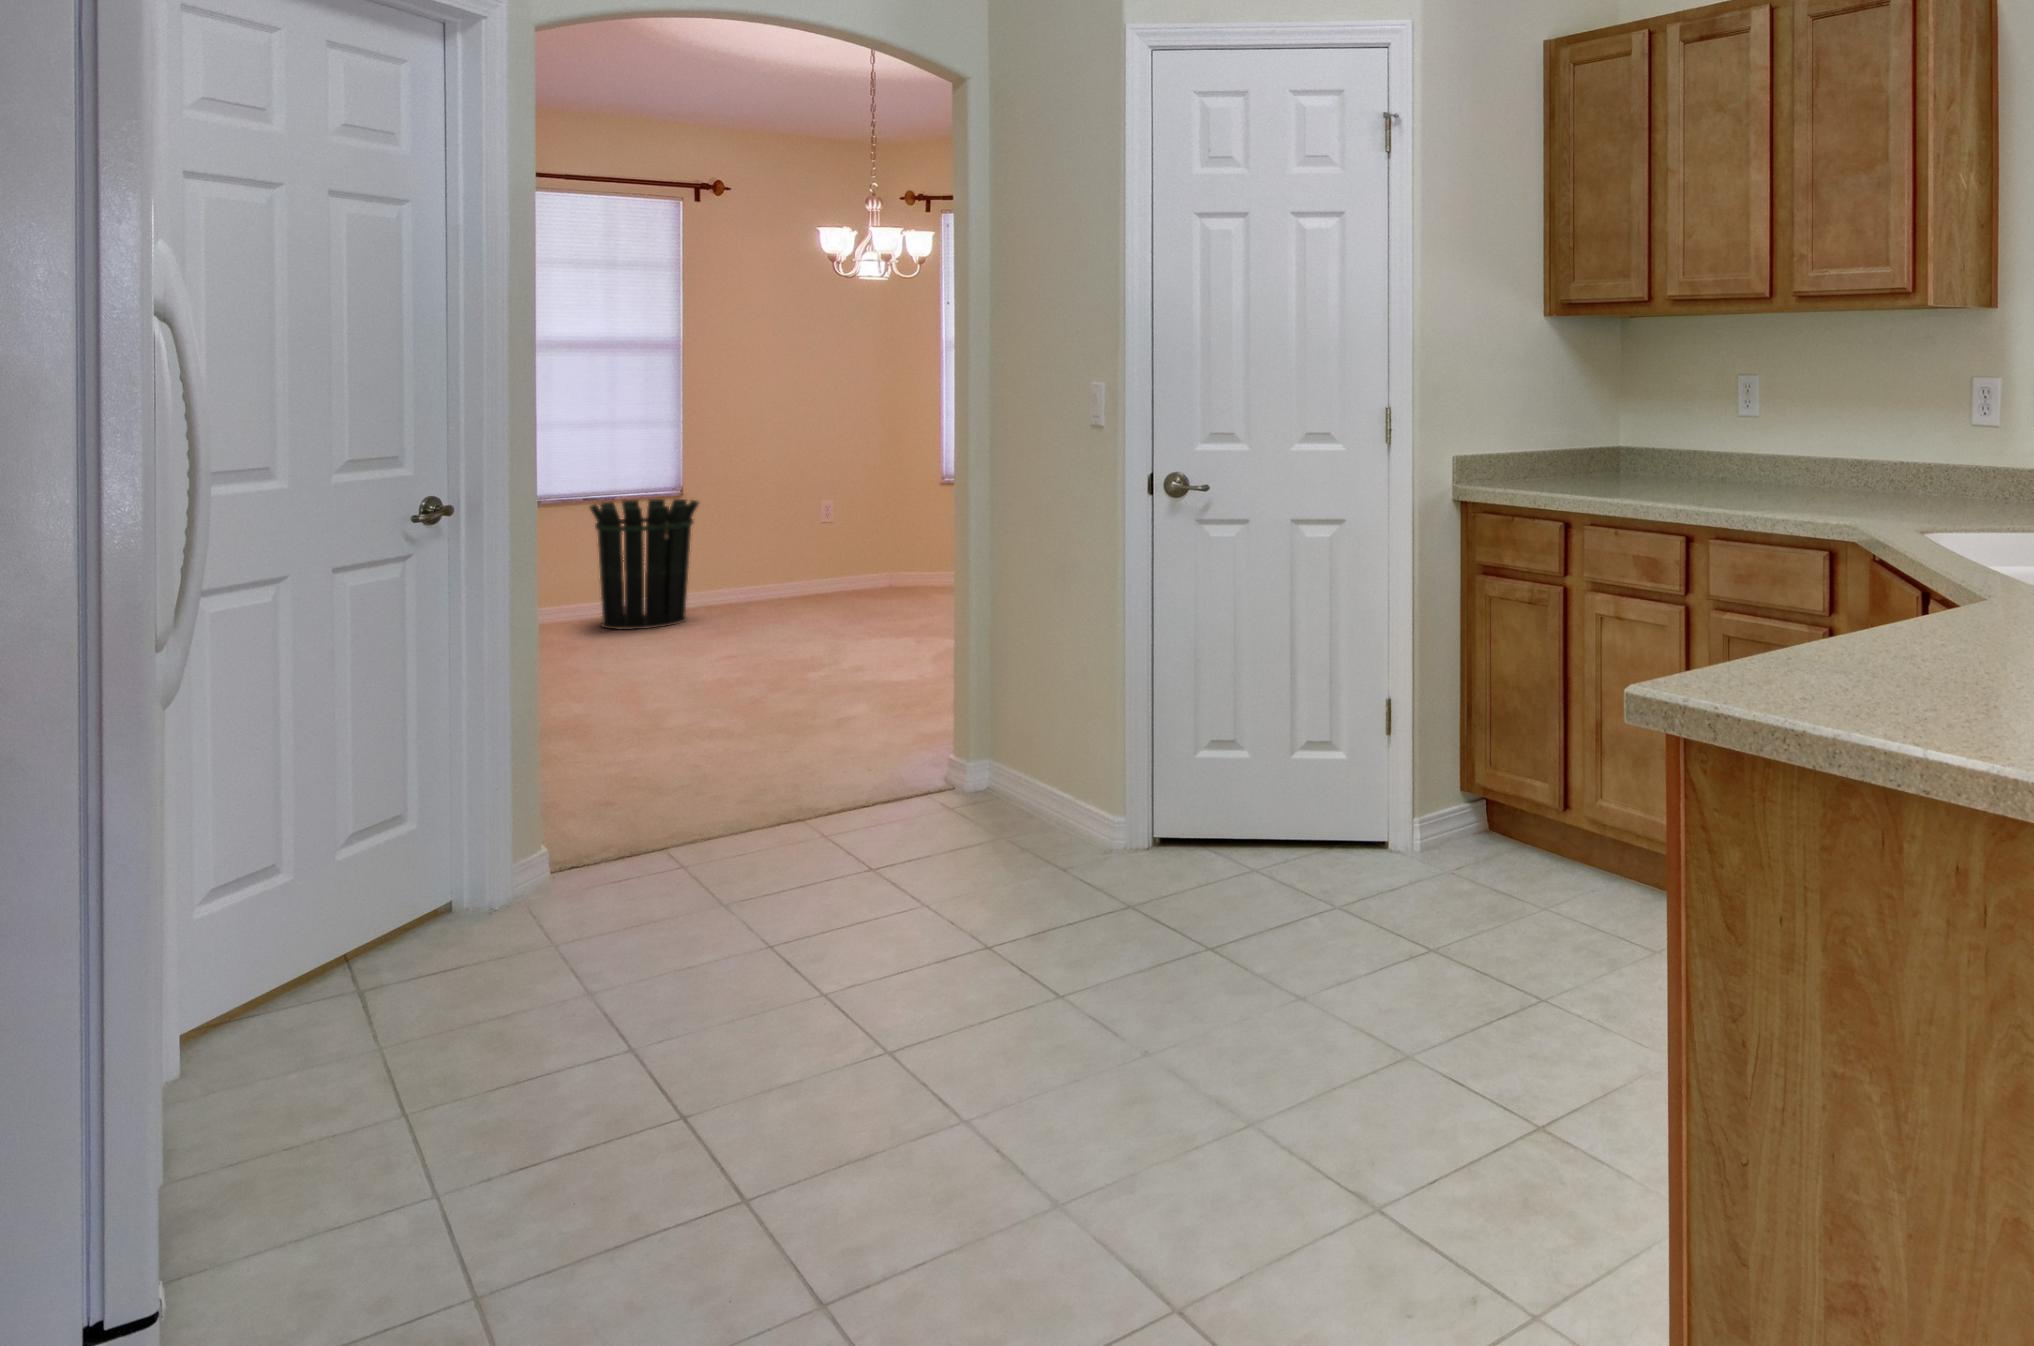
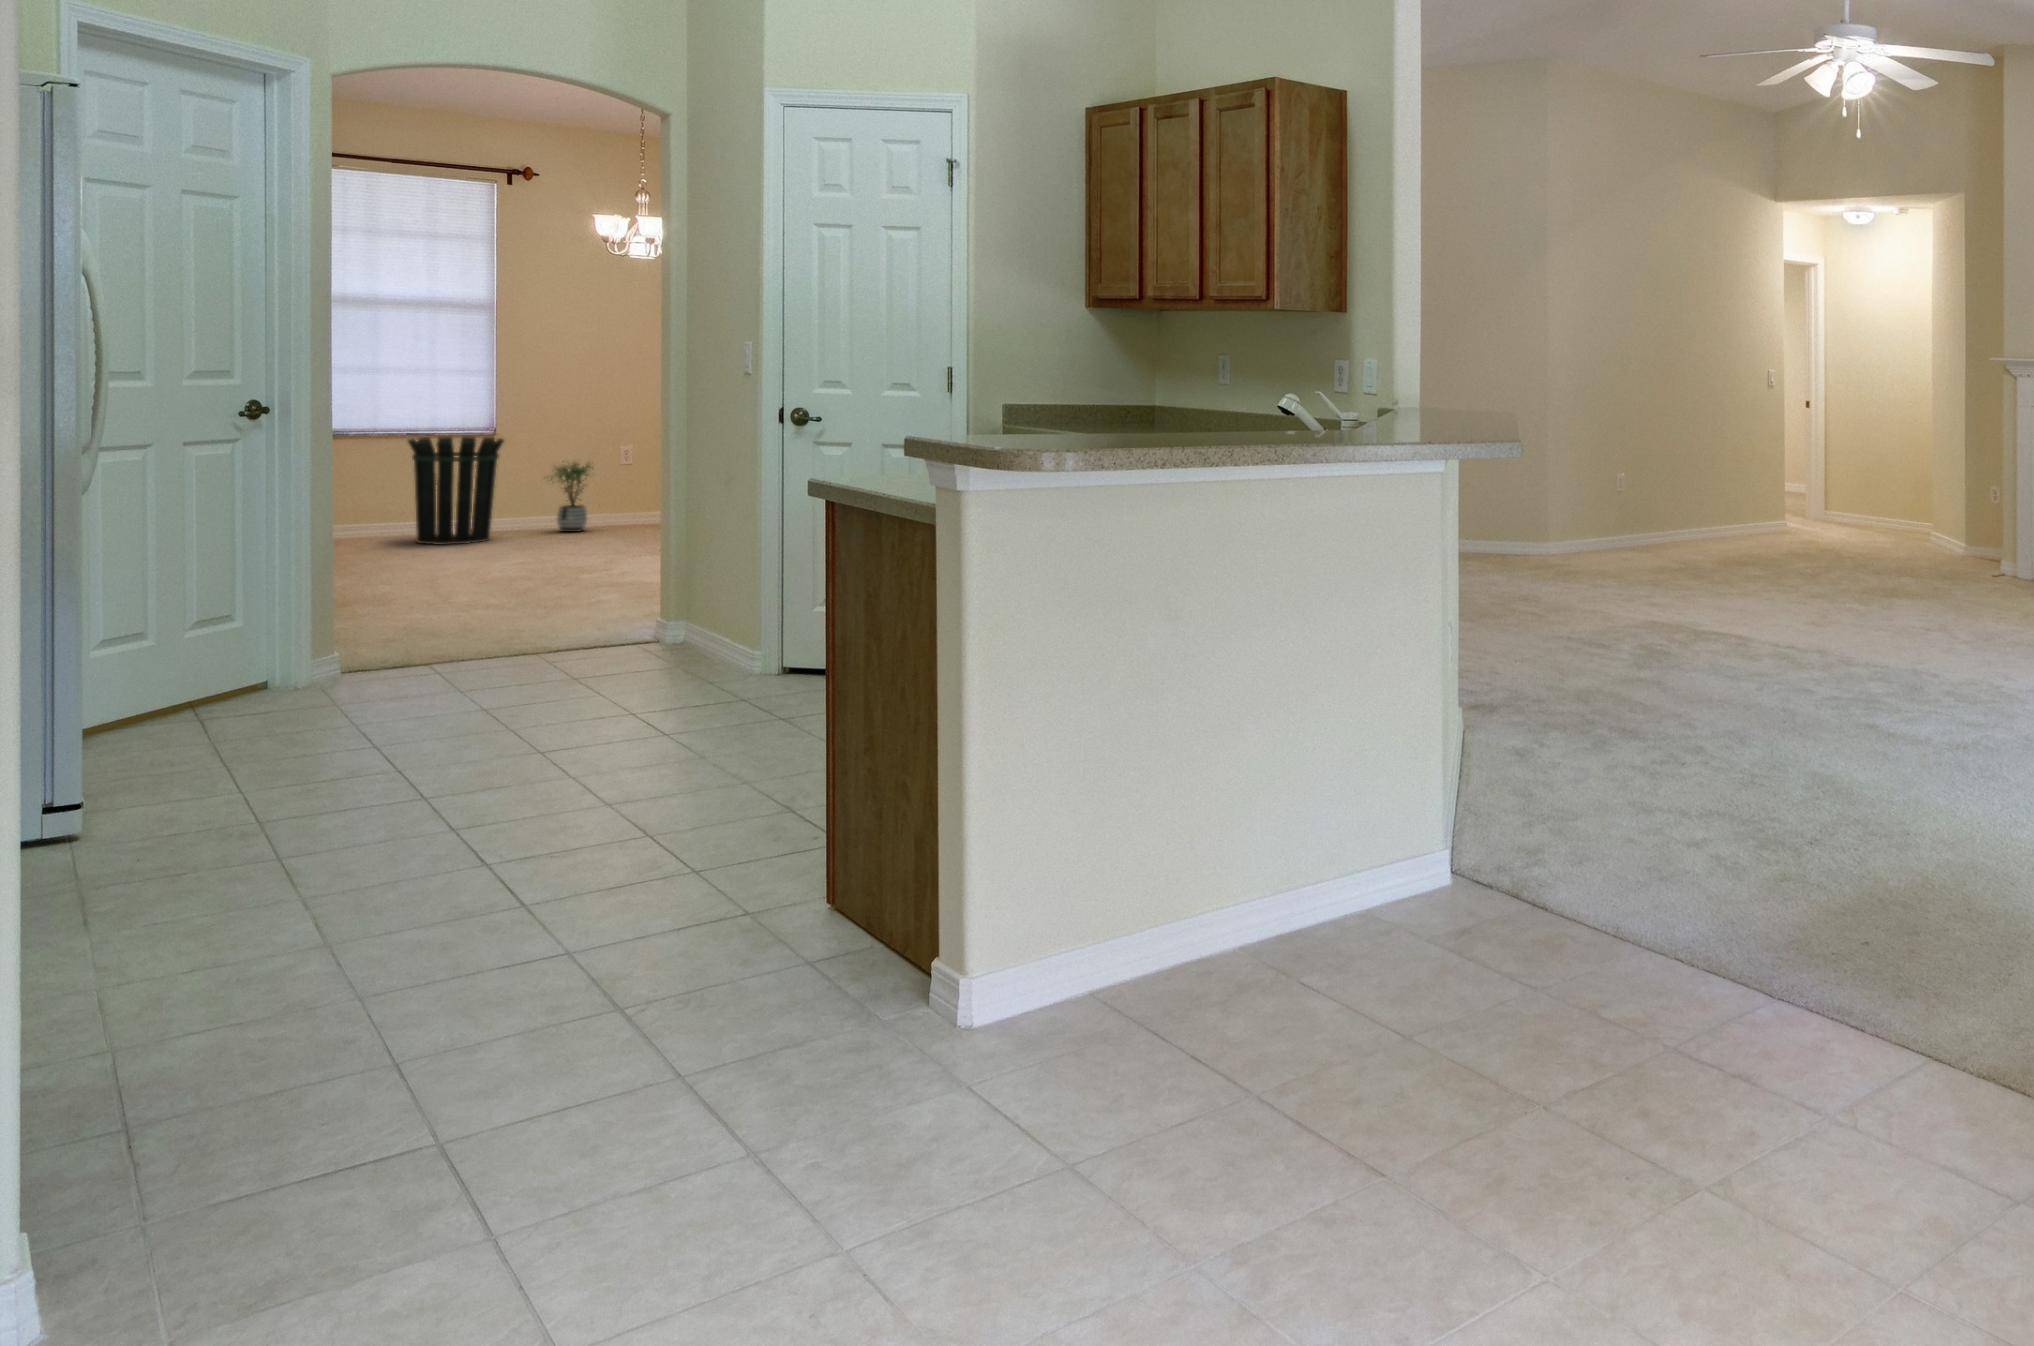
potted plant: none [741,520,801,606] -> present [545,461,593,532]

